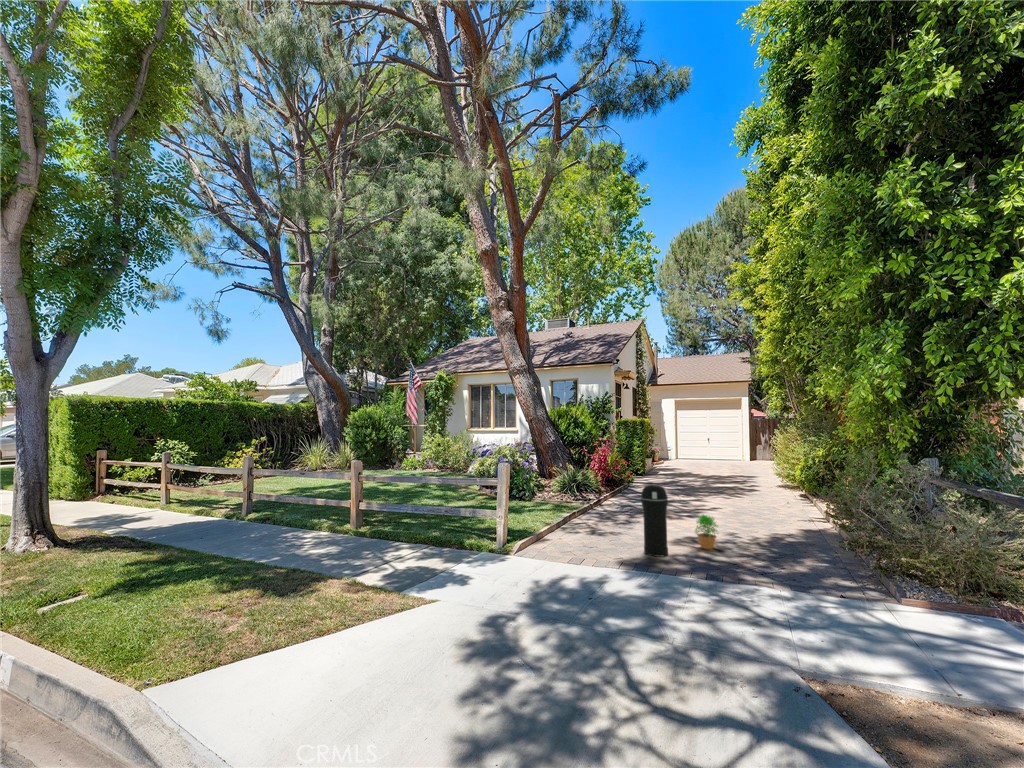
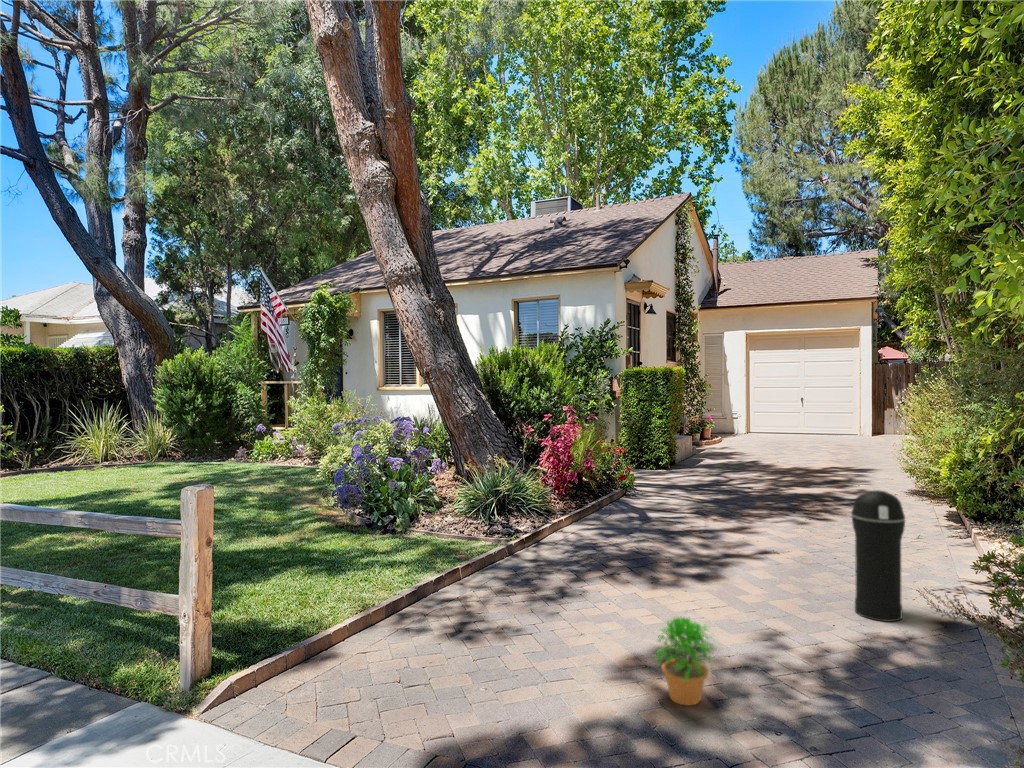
trash can: present [641,484,668,557] -> present [852,490,905,622]

